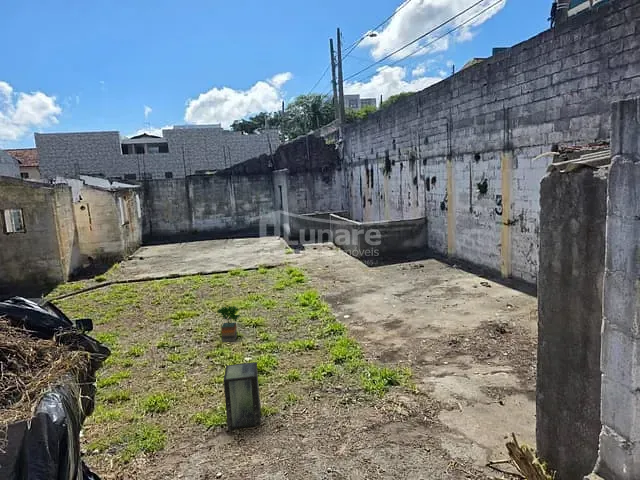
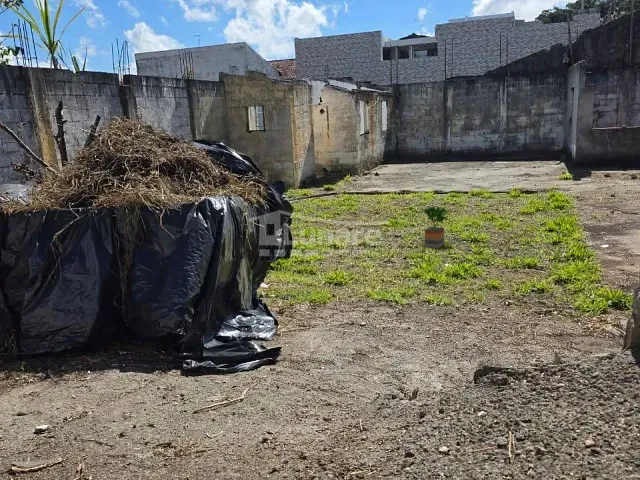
storage box: present [224,362,260,430] -> none [391,243,434,309]

